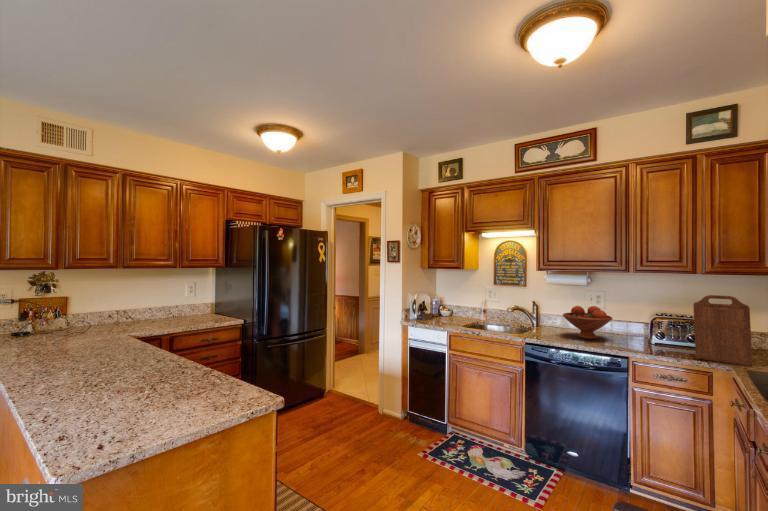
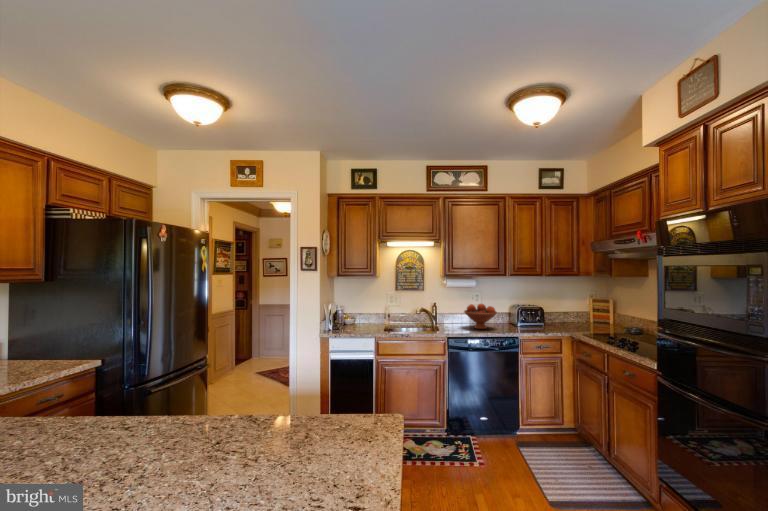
cutting board: present [693,295,752,366] -> none [548,292,574,333]

